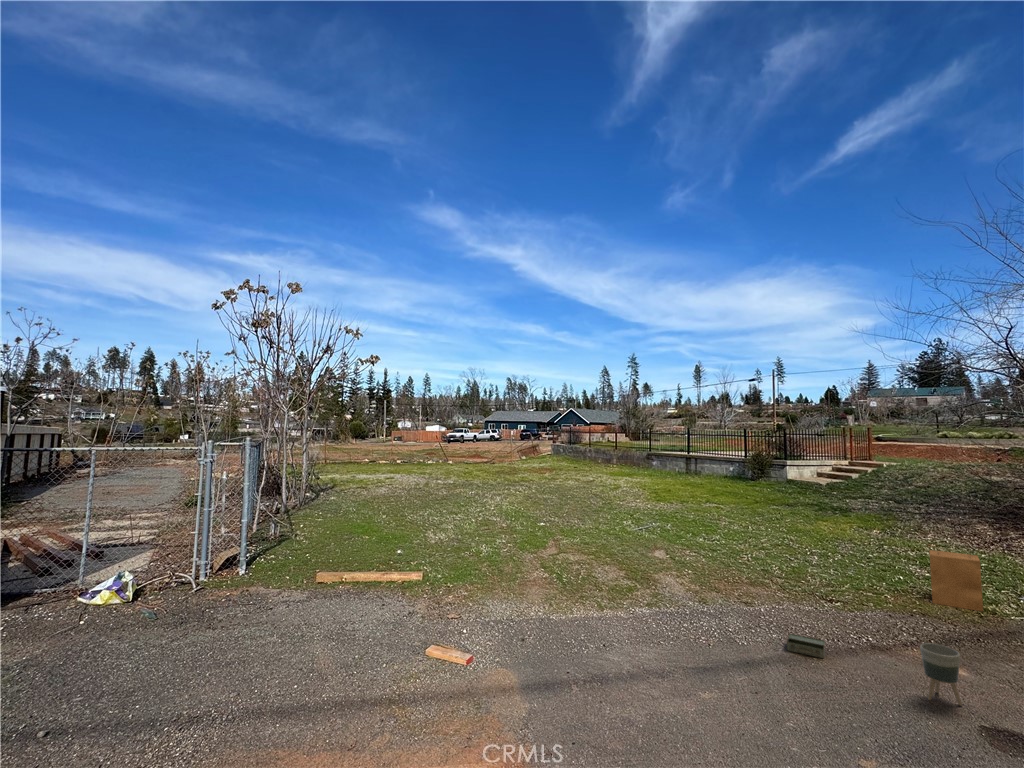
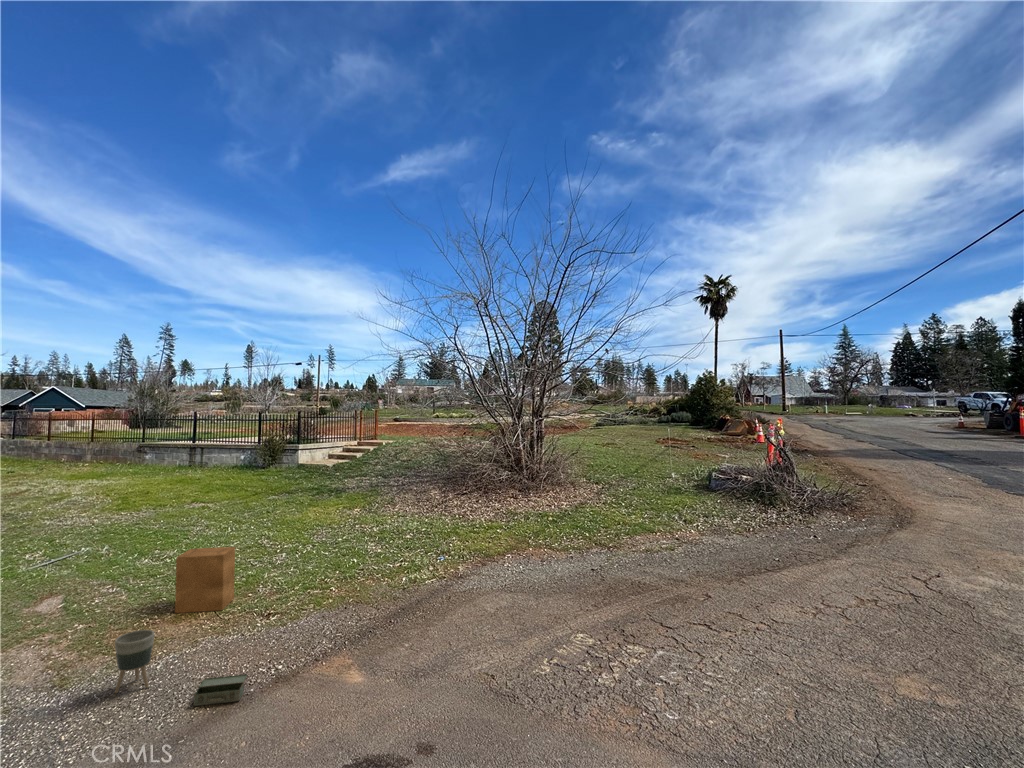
cardboard box: present [930,550,983,611] -> present [175,547,235,613]
planter: present [920,643,962,706] -> present [115,630,154,693]

